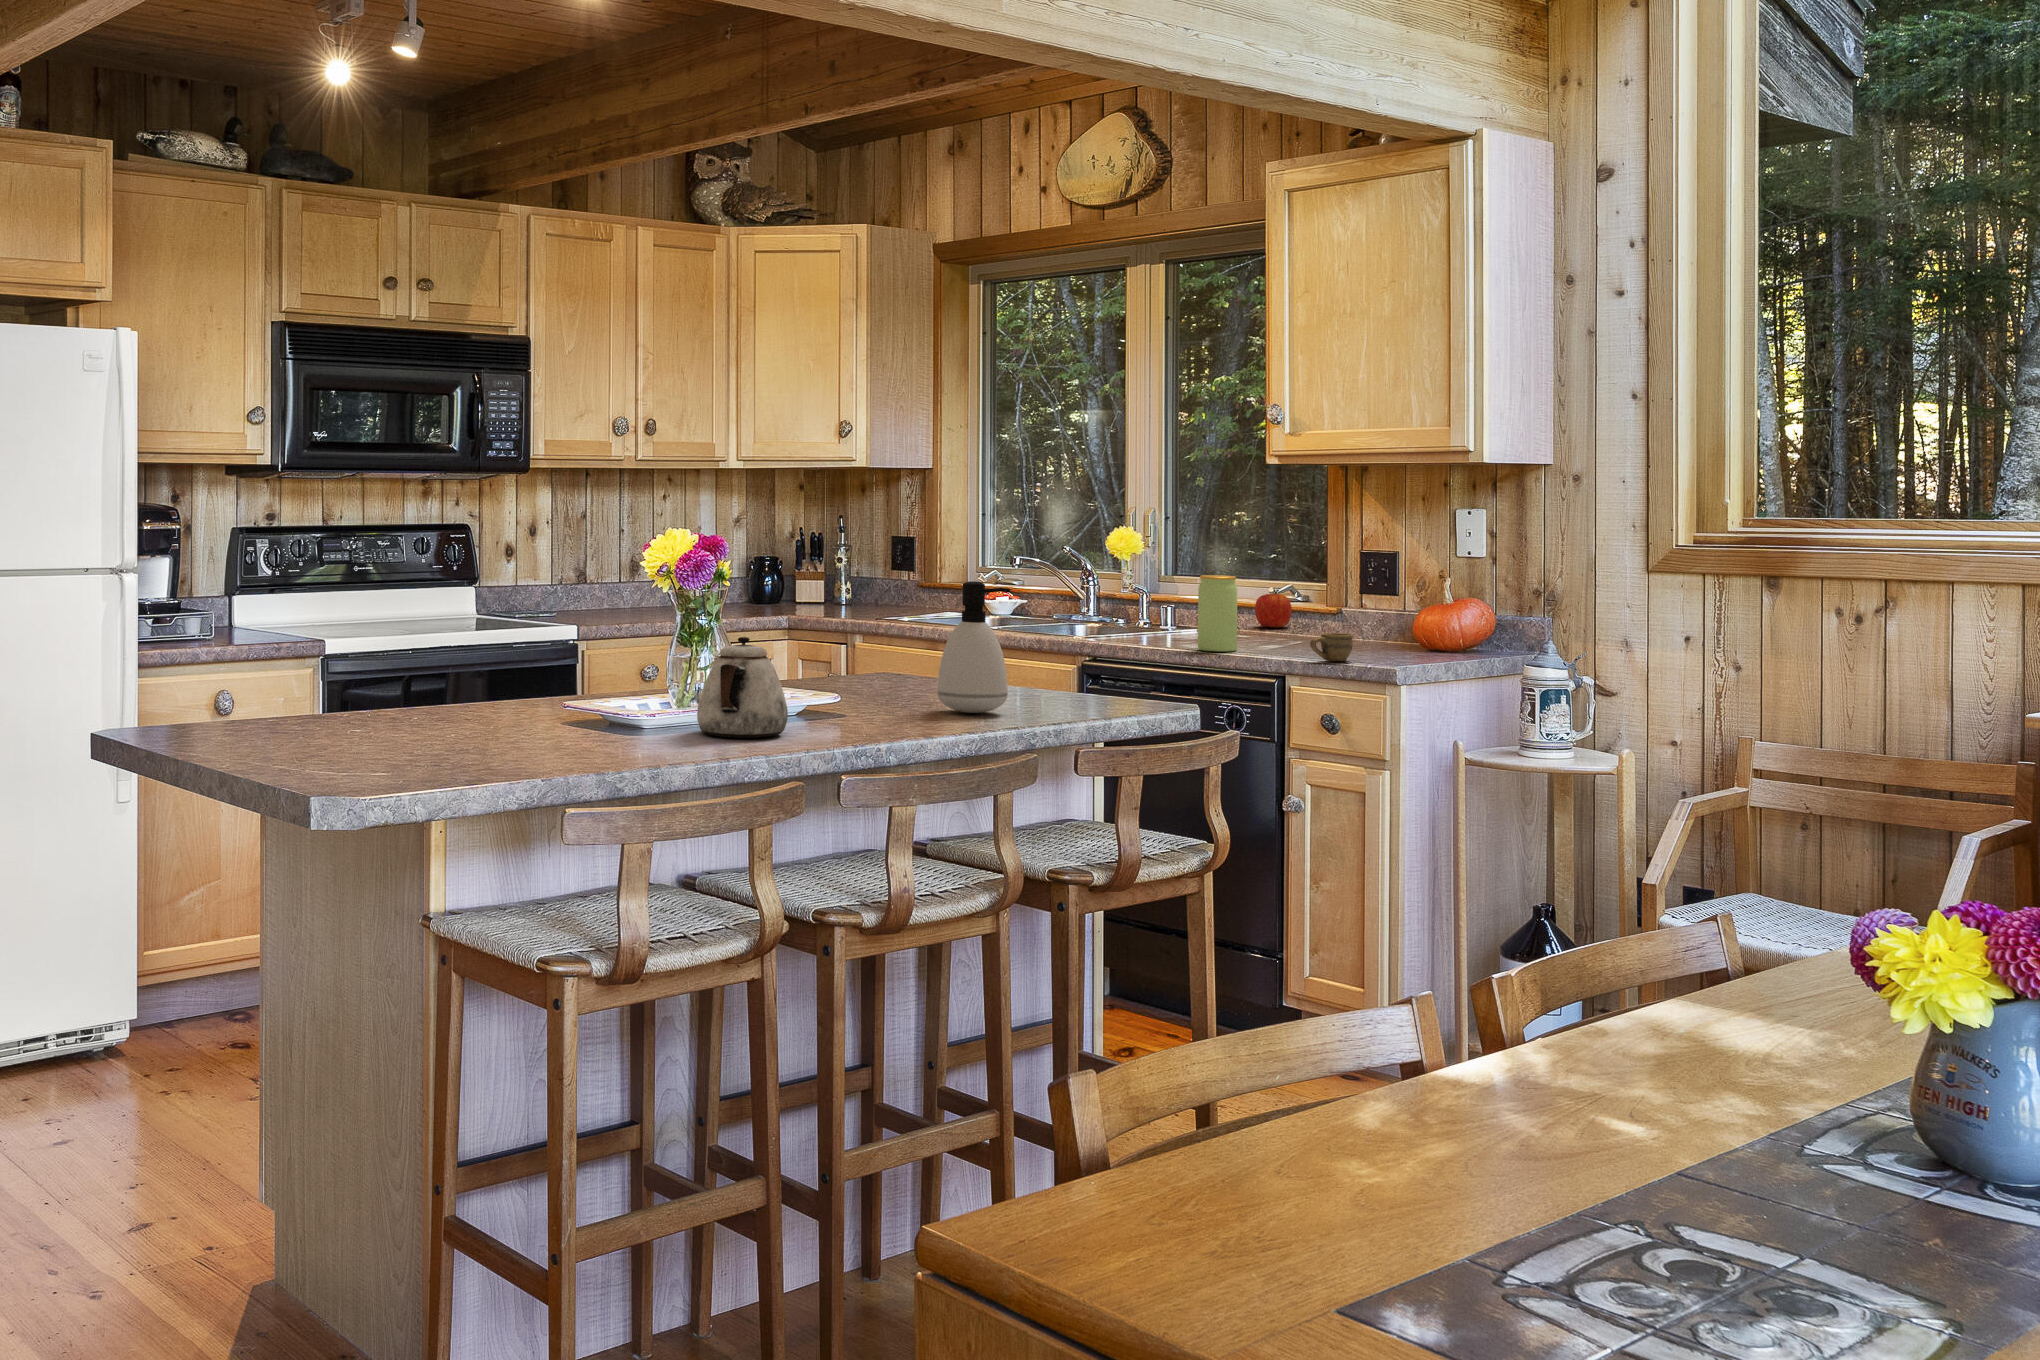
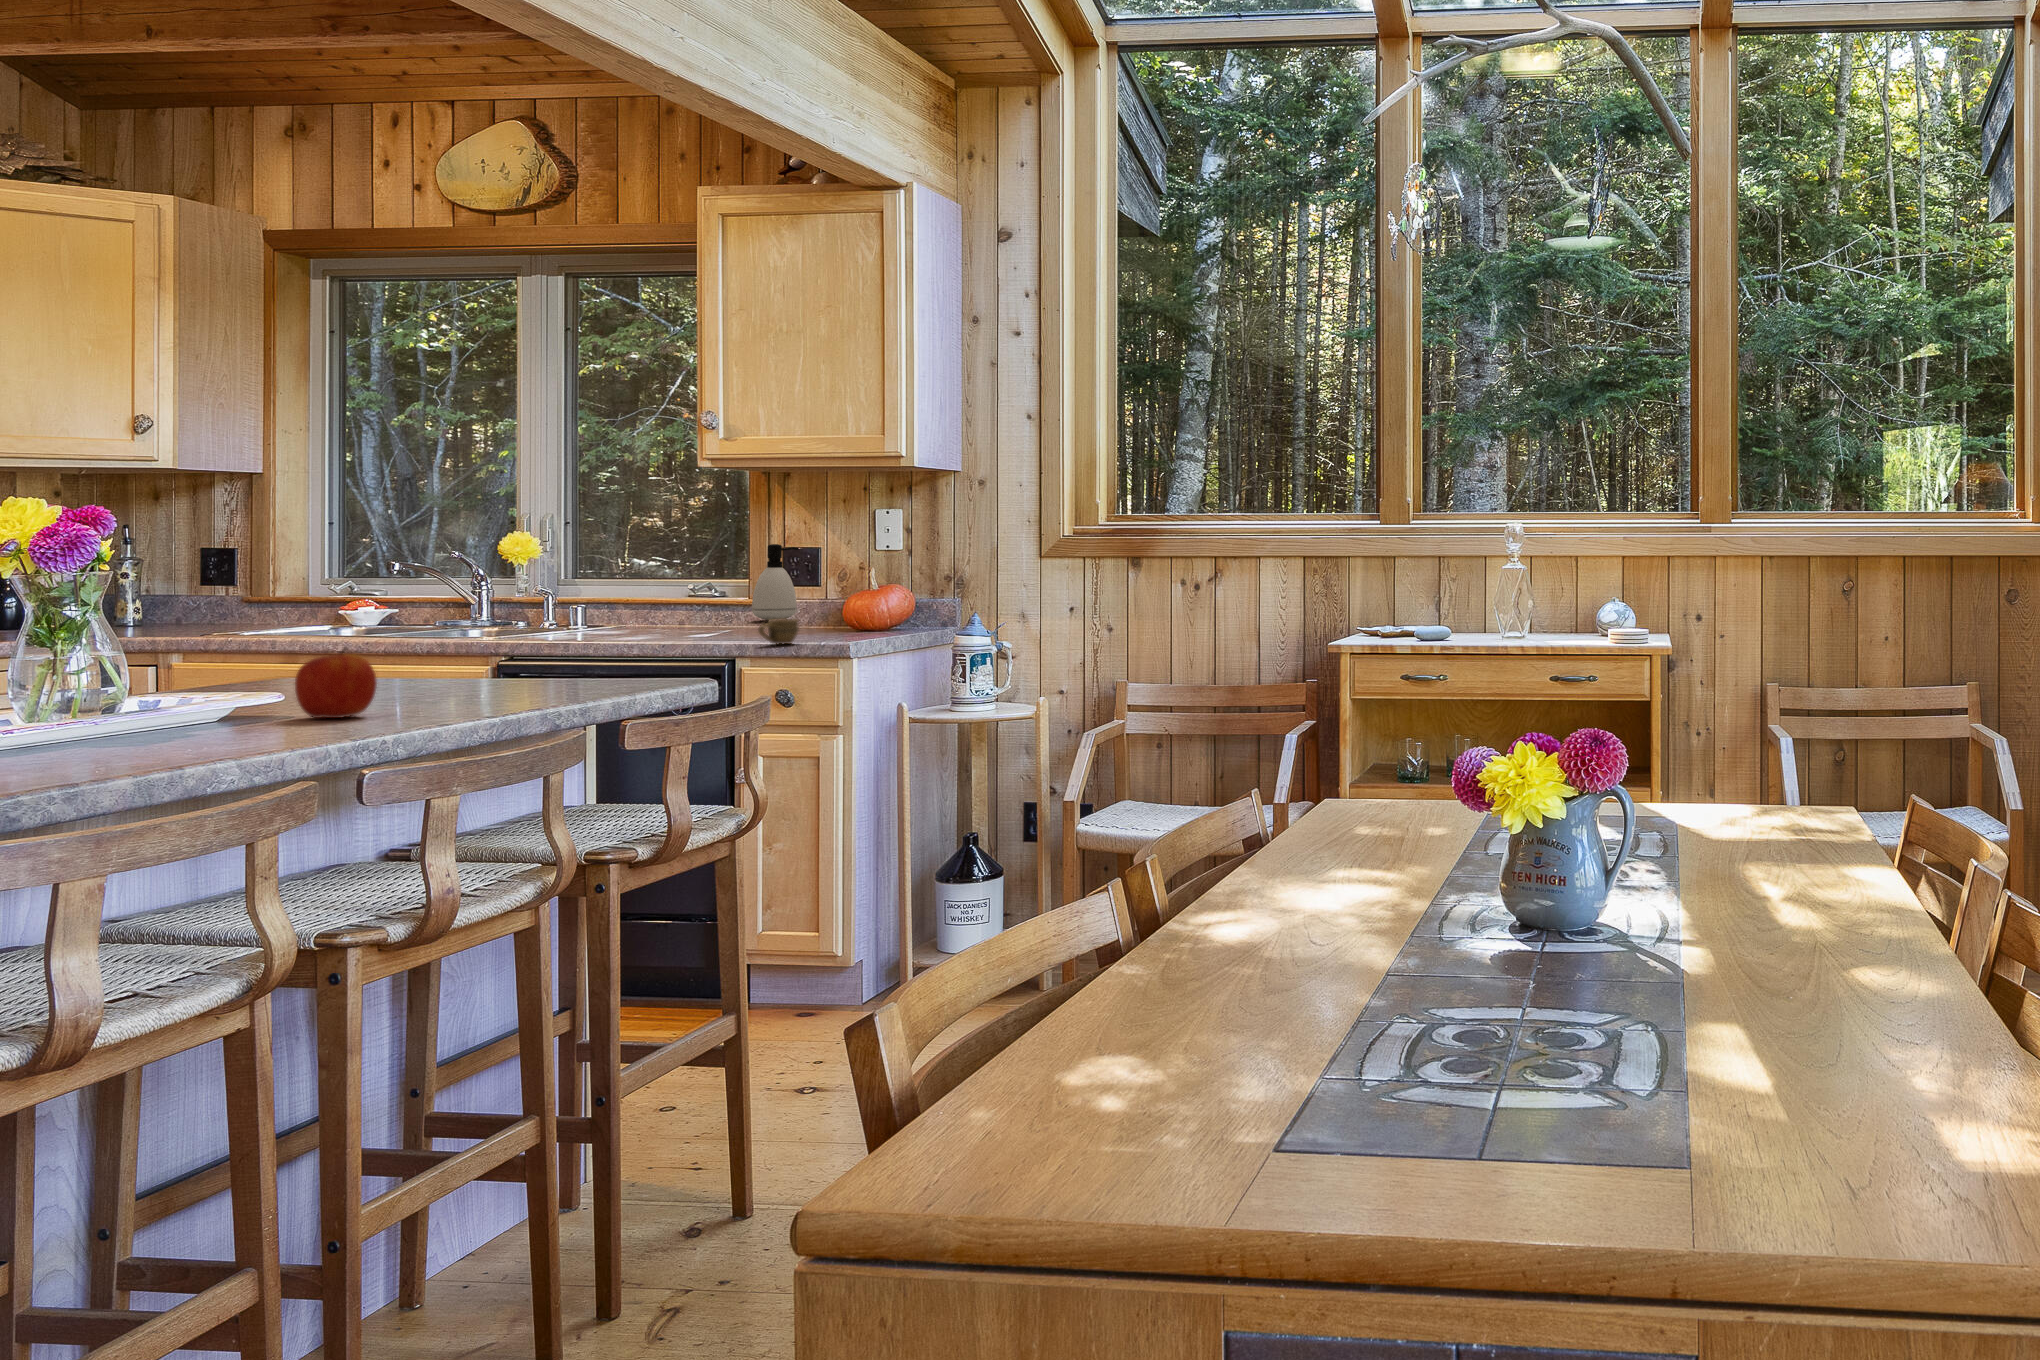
jar: present [1198,575,1237,651] -> none [634,572,676,645]
soap dispenser: present [937,581,1010,713] -> present [752,544,799,620]
apple: present [1255,590,1292,628] -> present [295,648,377,718]
teapot: present [697,637,788,738] -> none [106,627,247,749]

